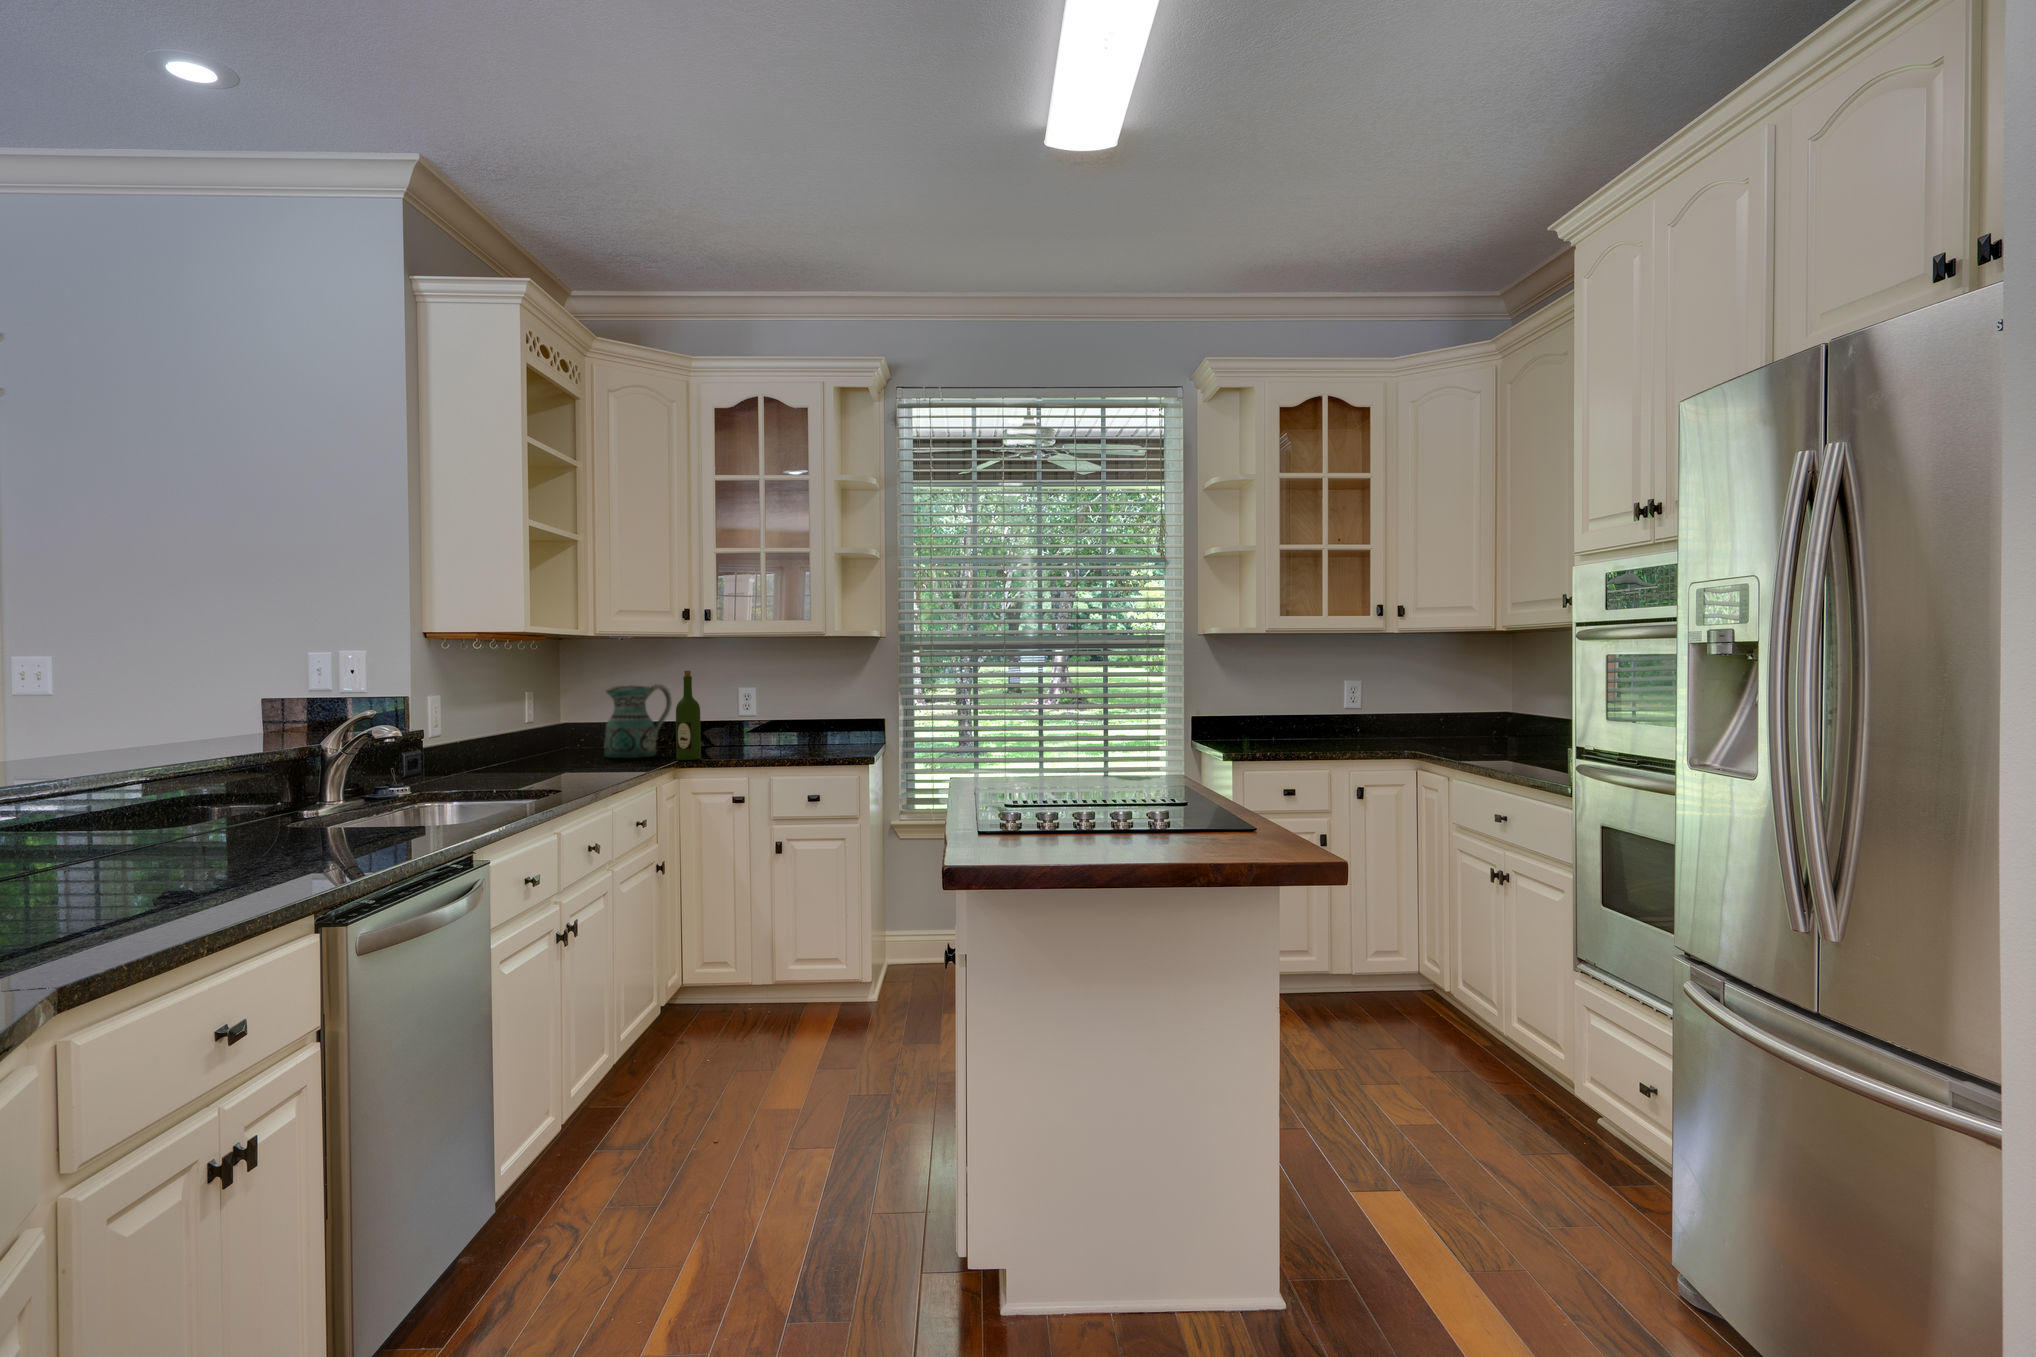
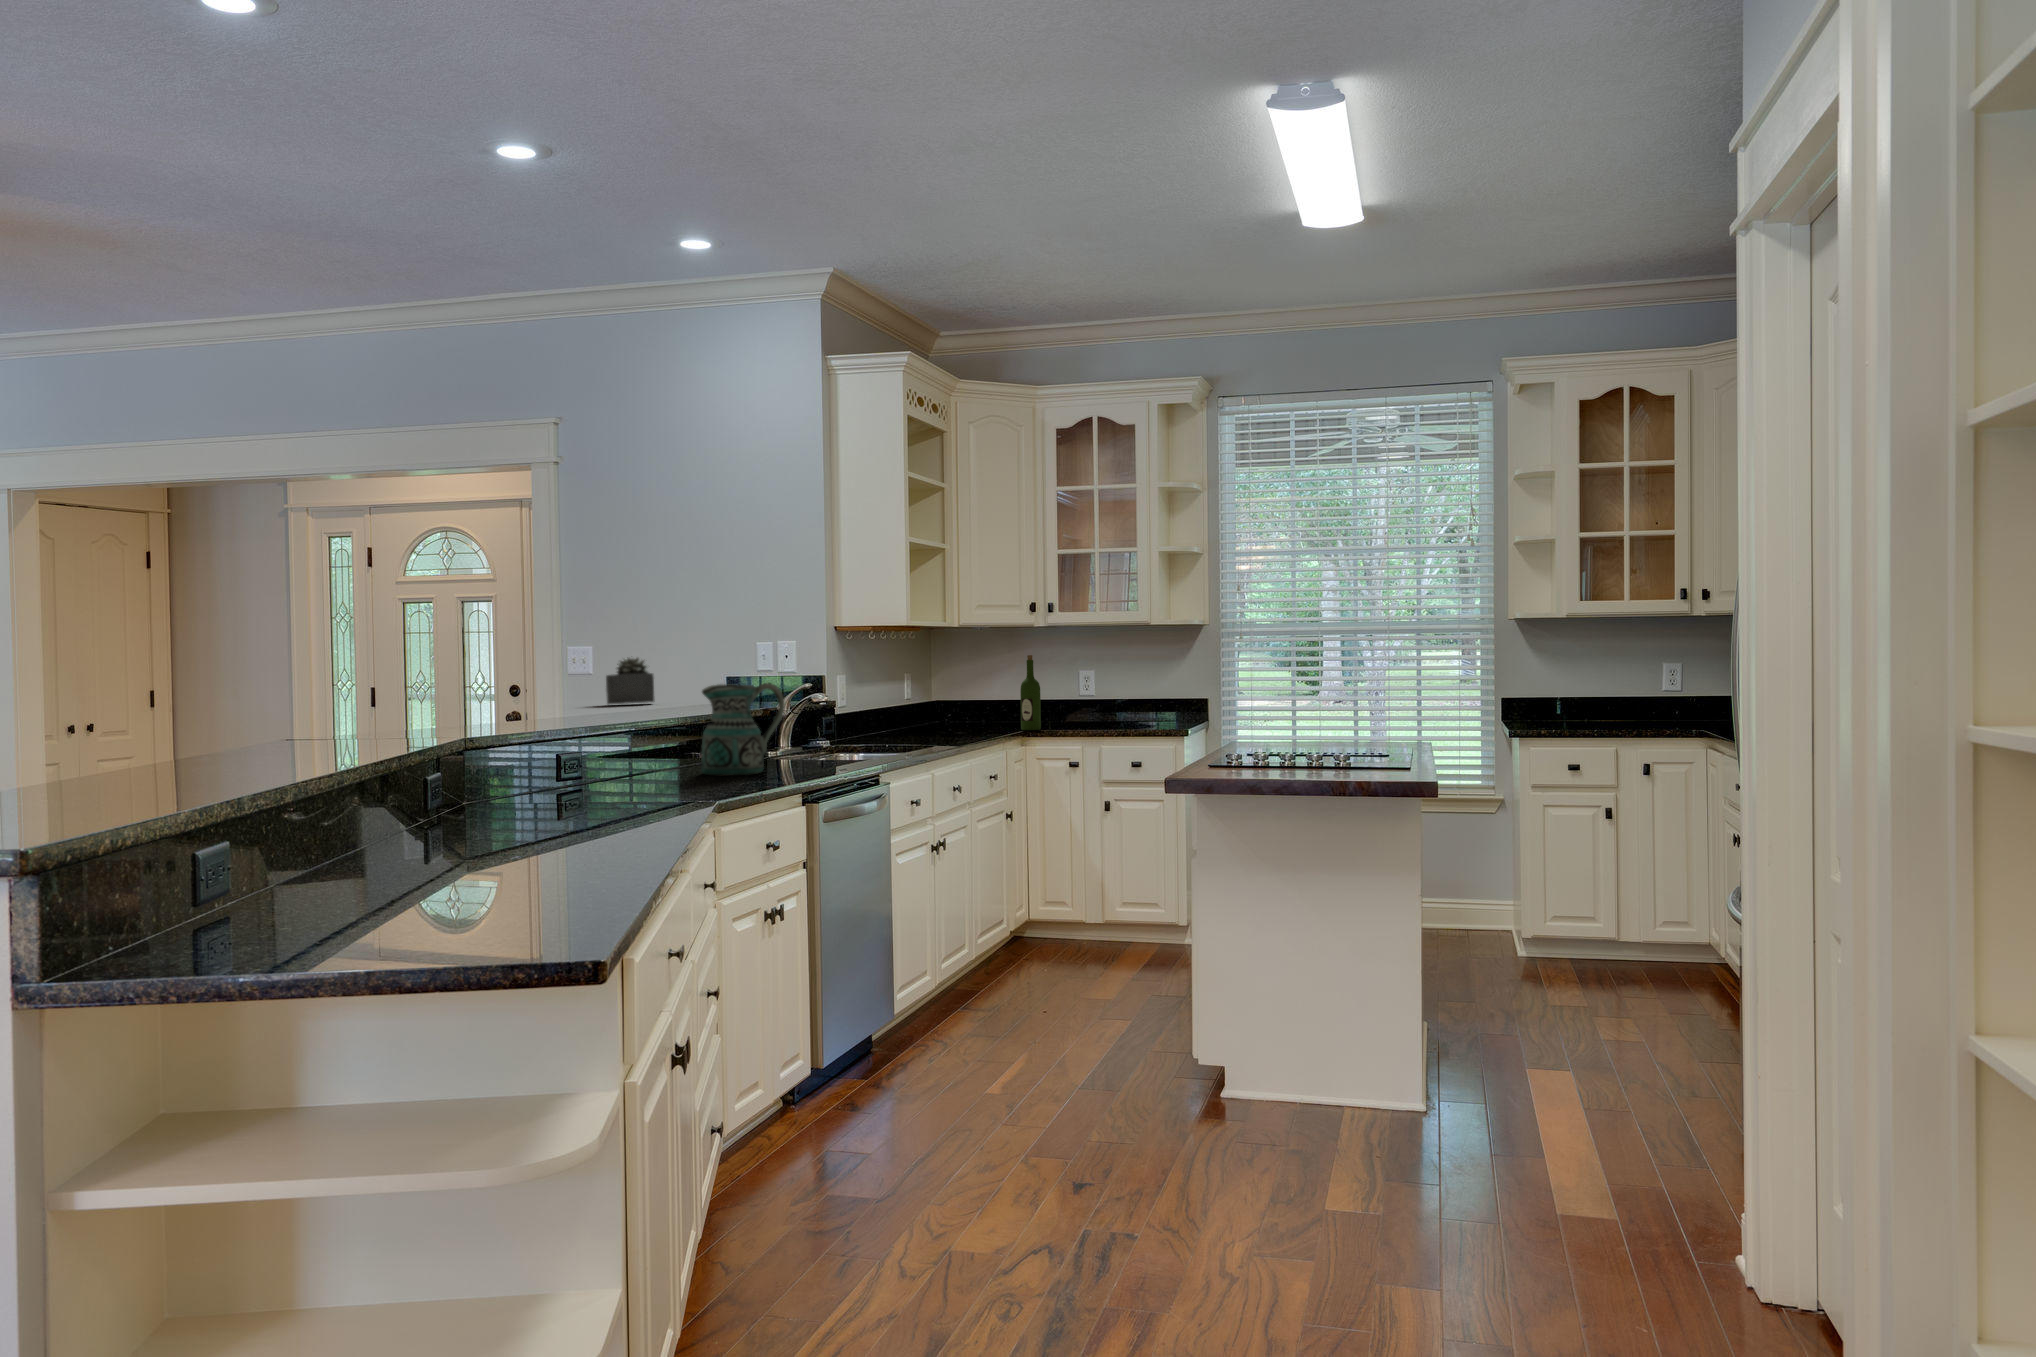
succulent plant: none [59,671,142,741] -> present [606,658,654,704]
ceramic pitcher: present [605,684,672,758] -> present [701,683,785,776]

